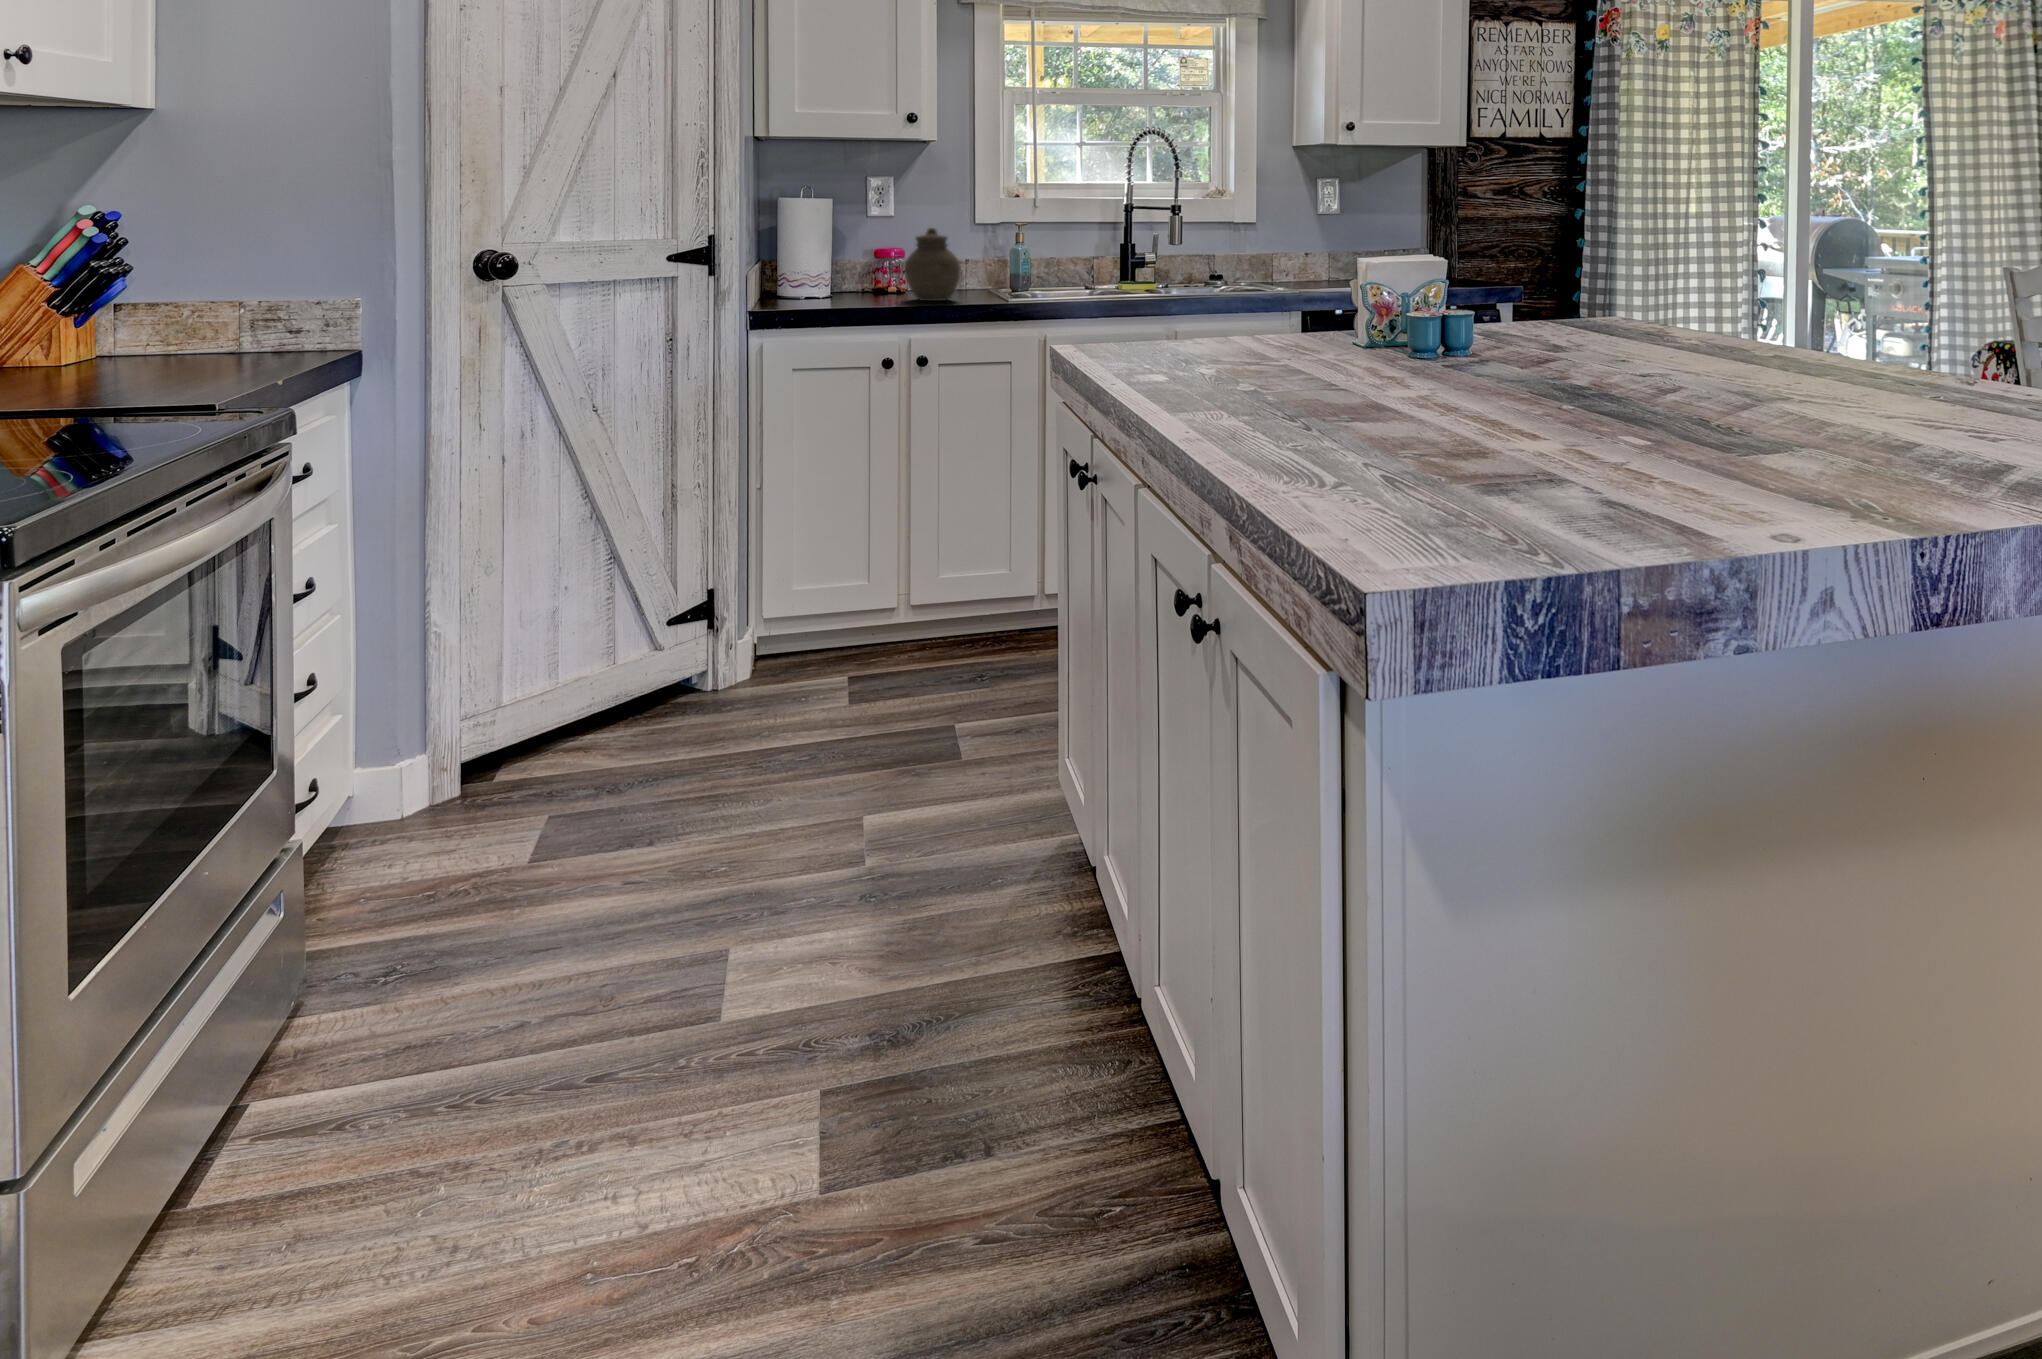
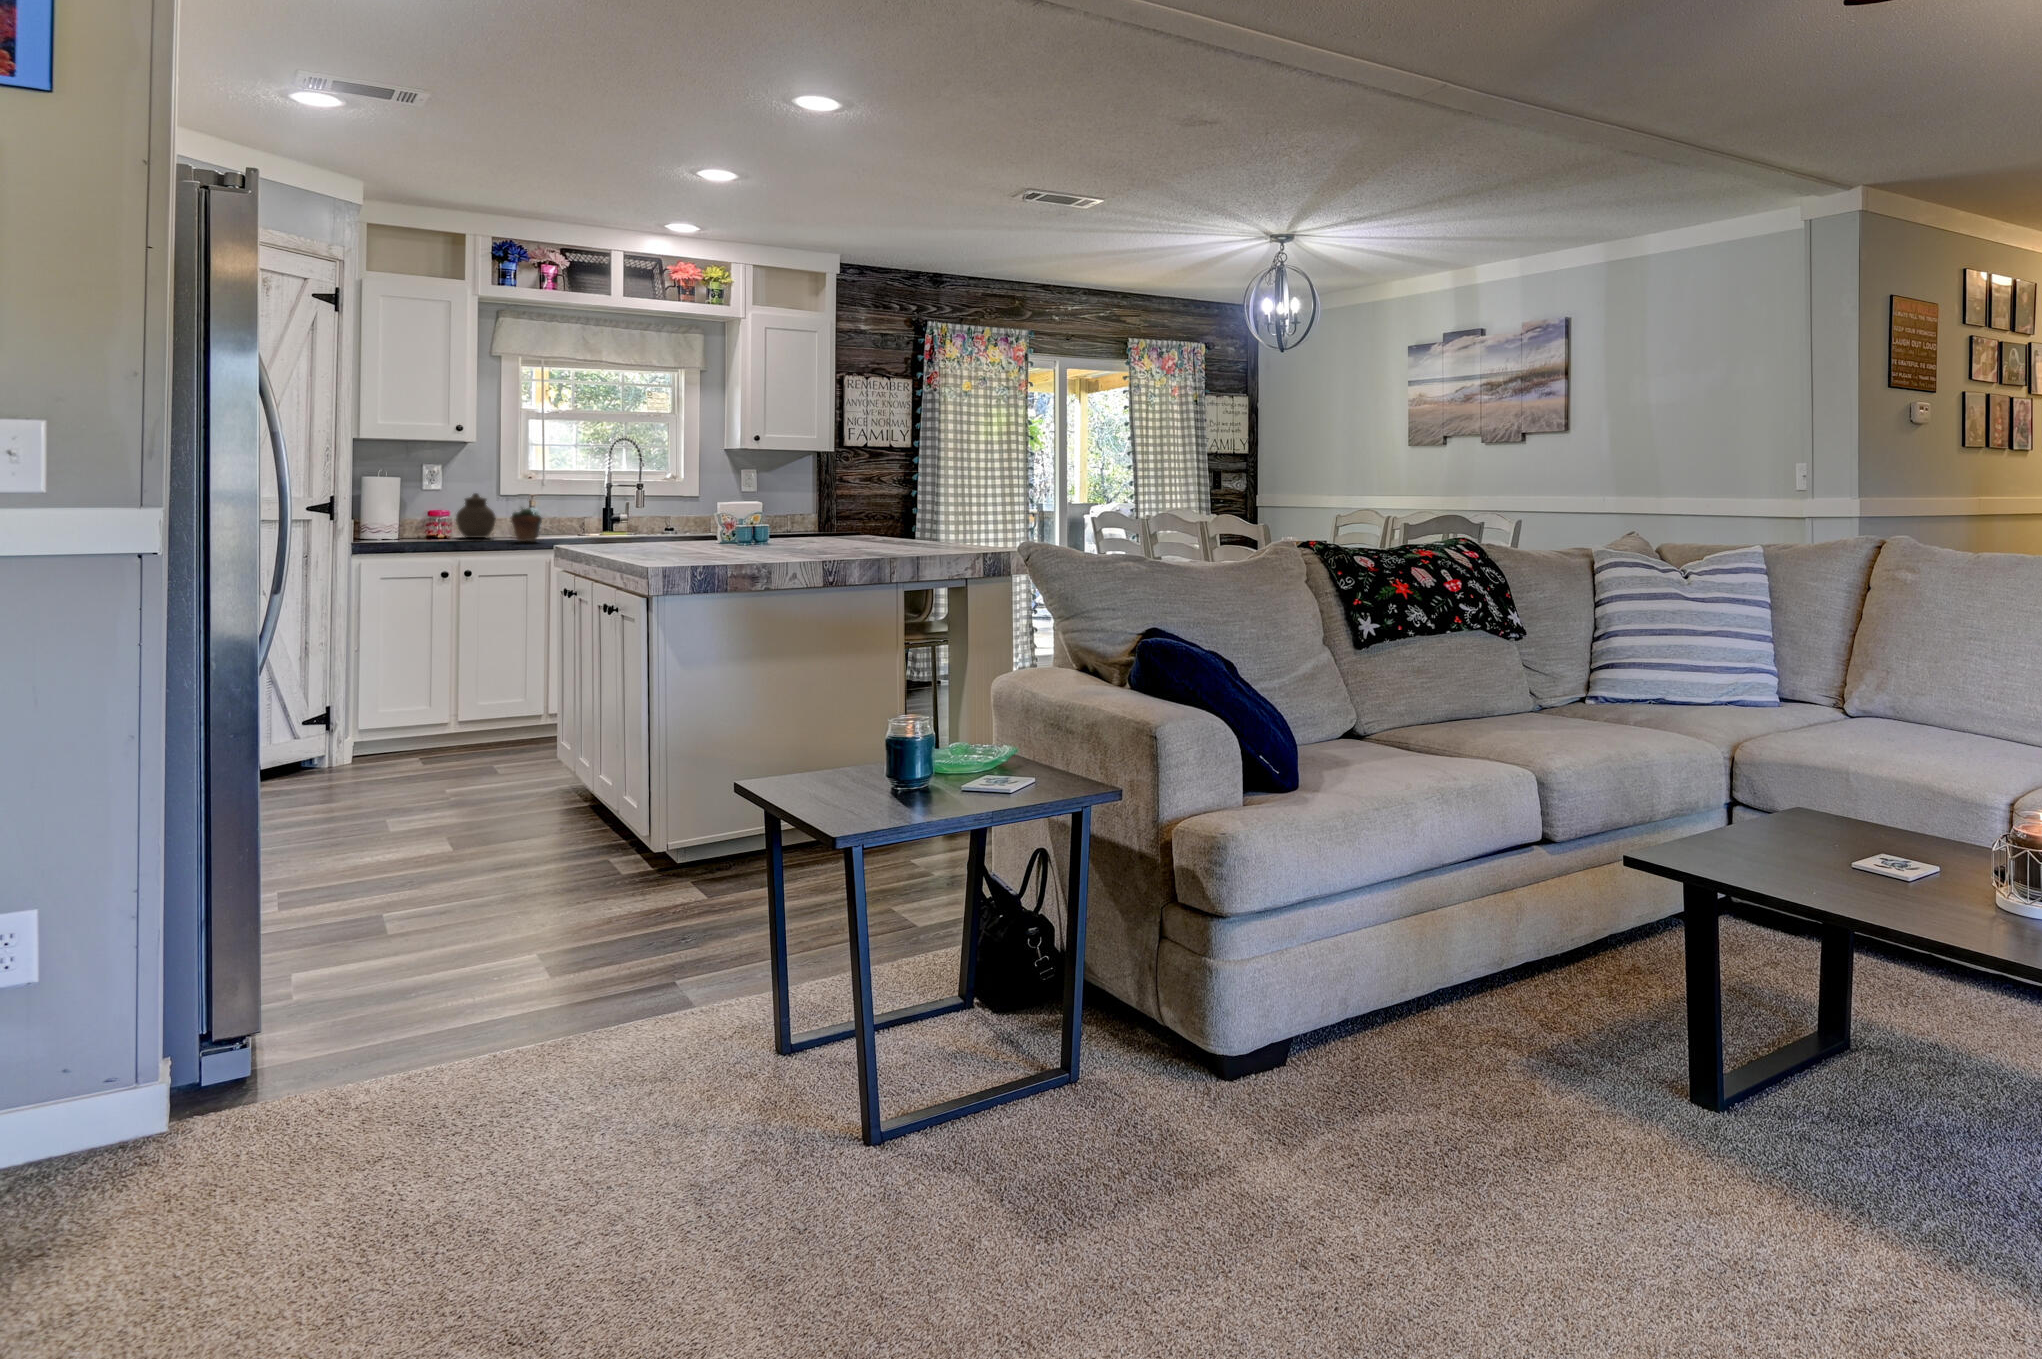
succulent plant: none [978,236,1024,311] -> present [511,499,542,541]

